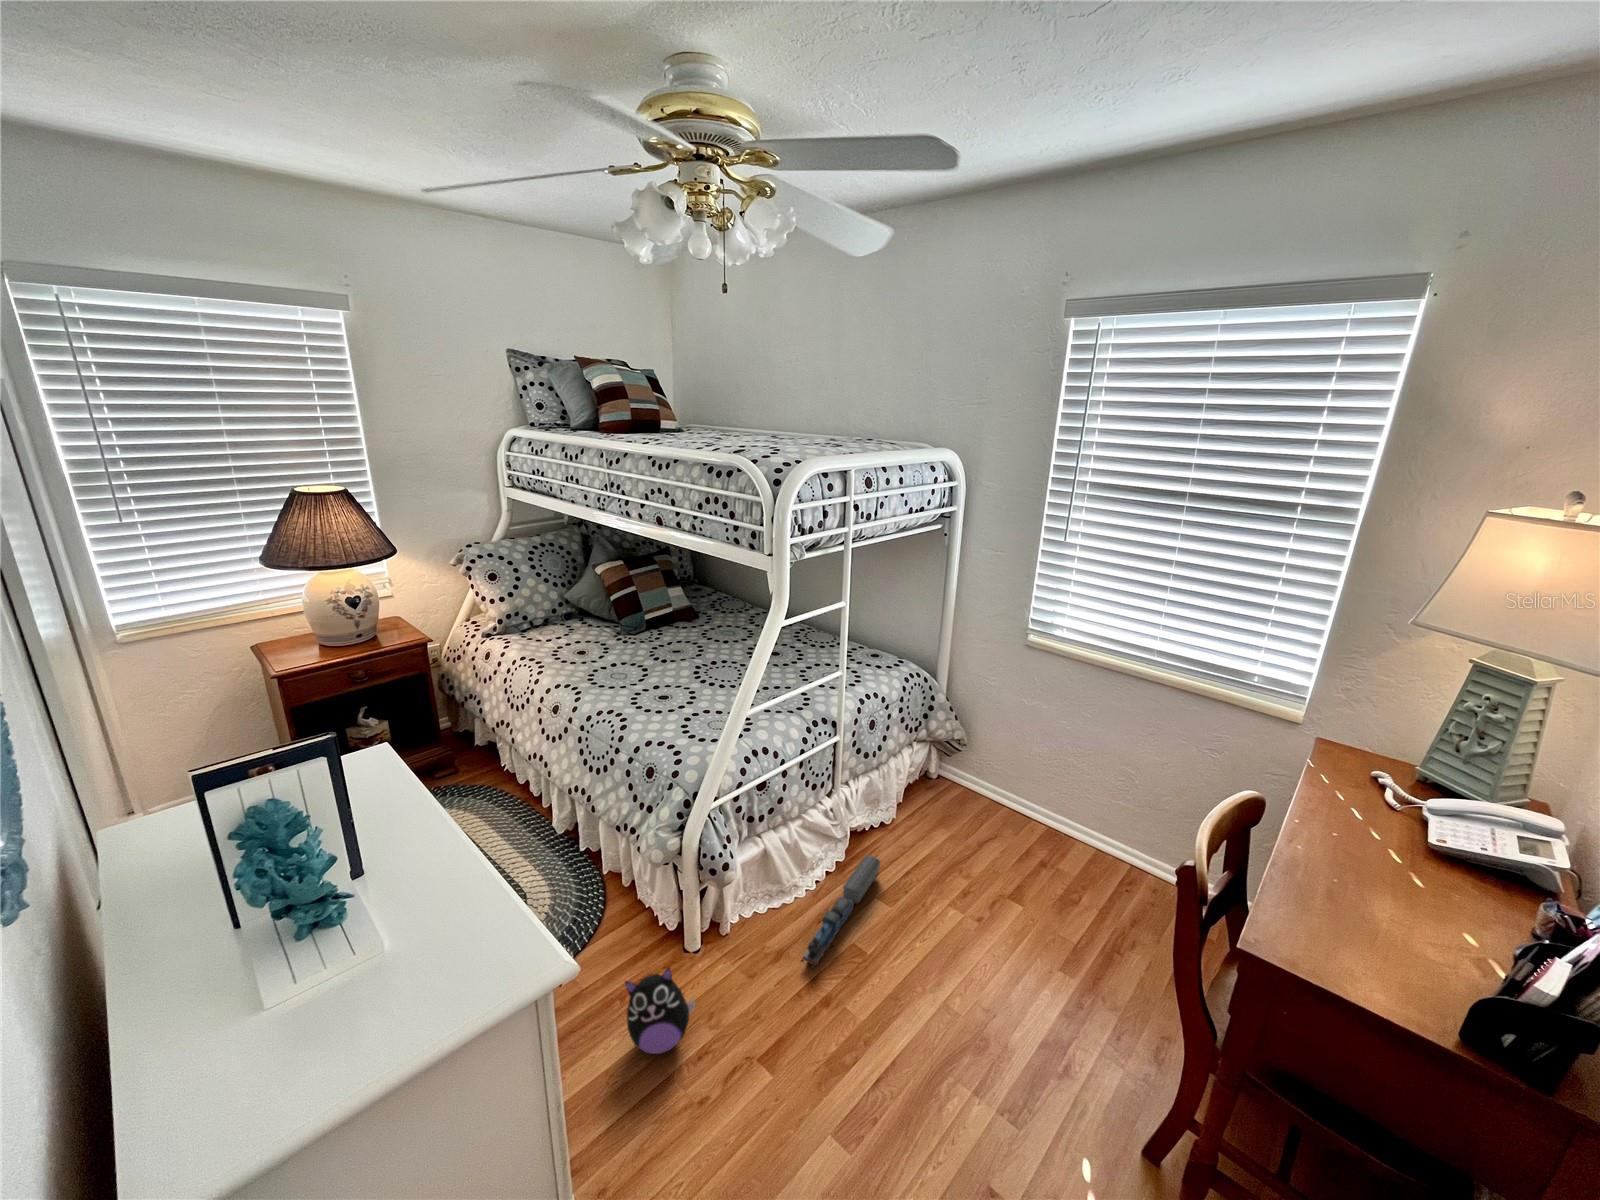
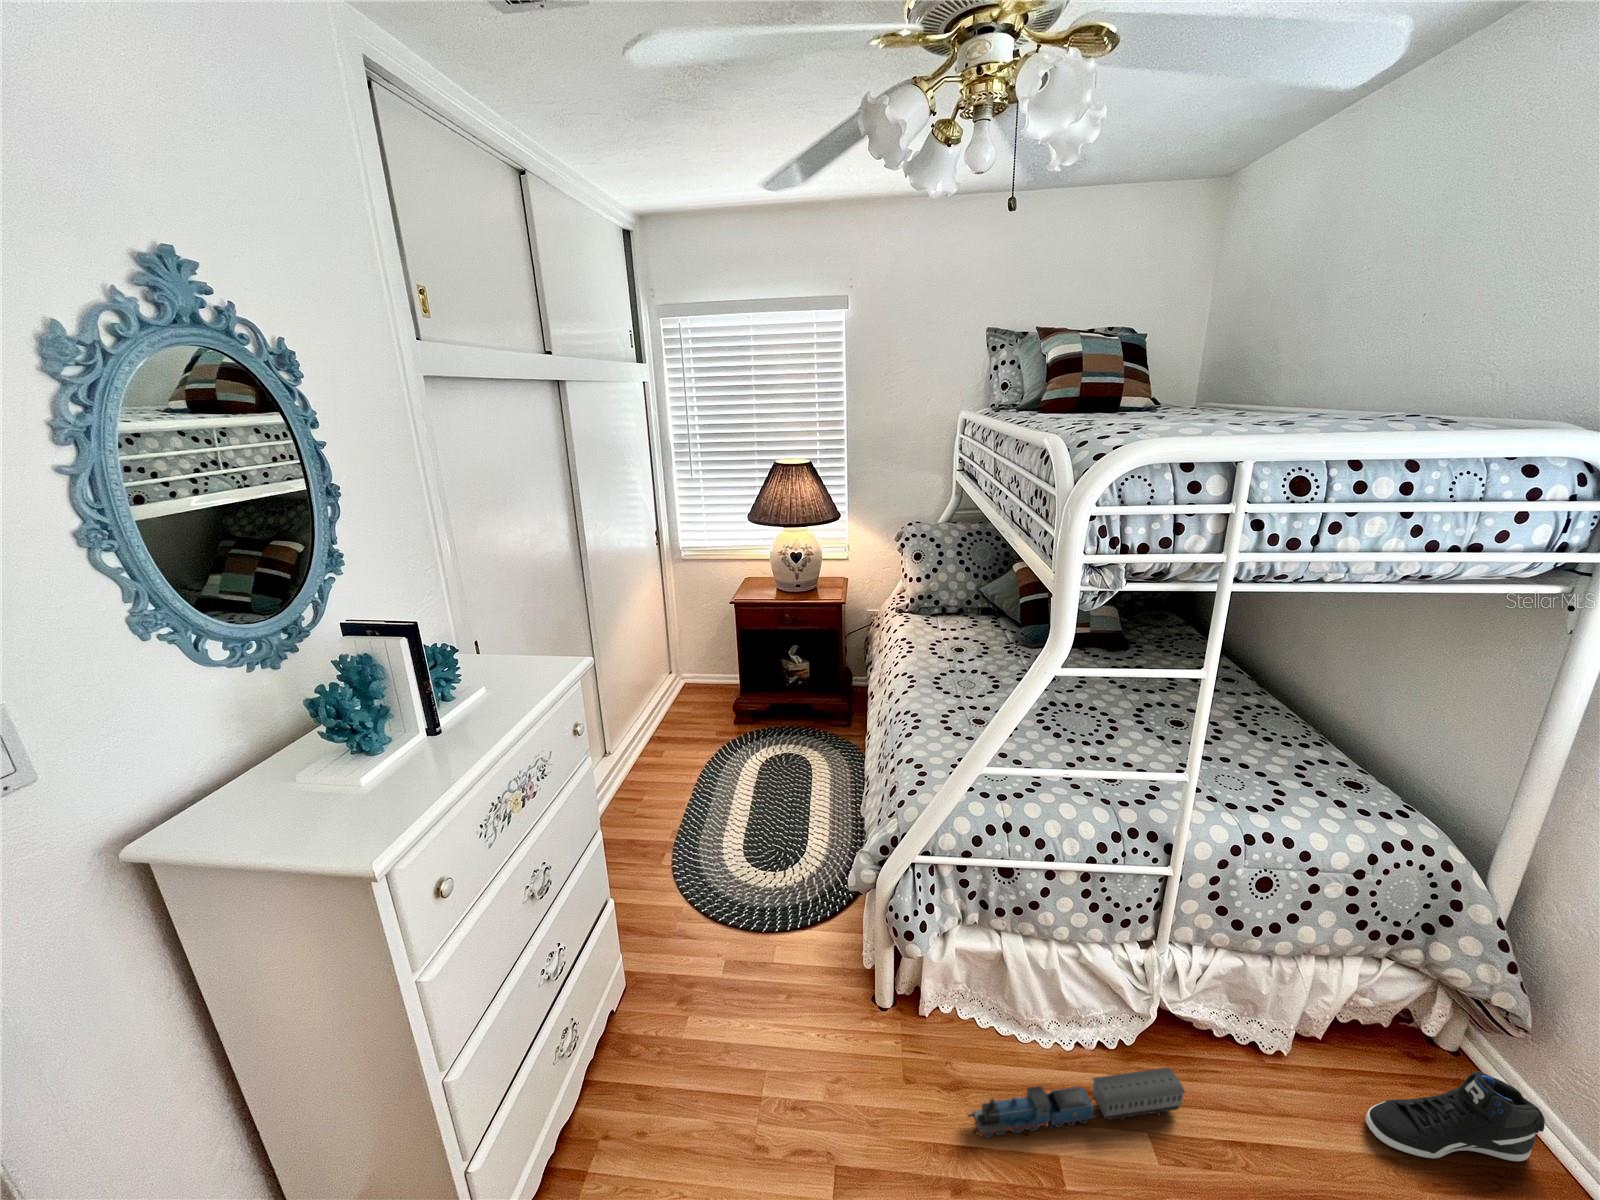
sneaker: none [932,770,981,828] -> present [1366,1071,1545,1161]
plush toy: present [625,967,695,1054] -> none [753,972,825,1073]

